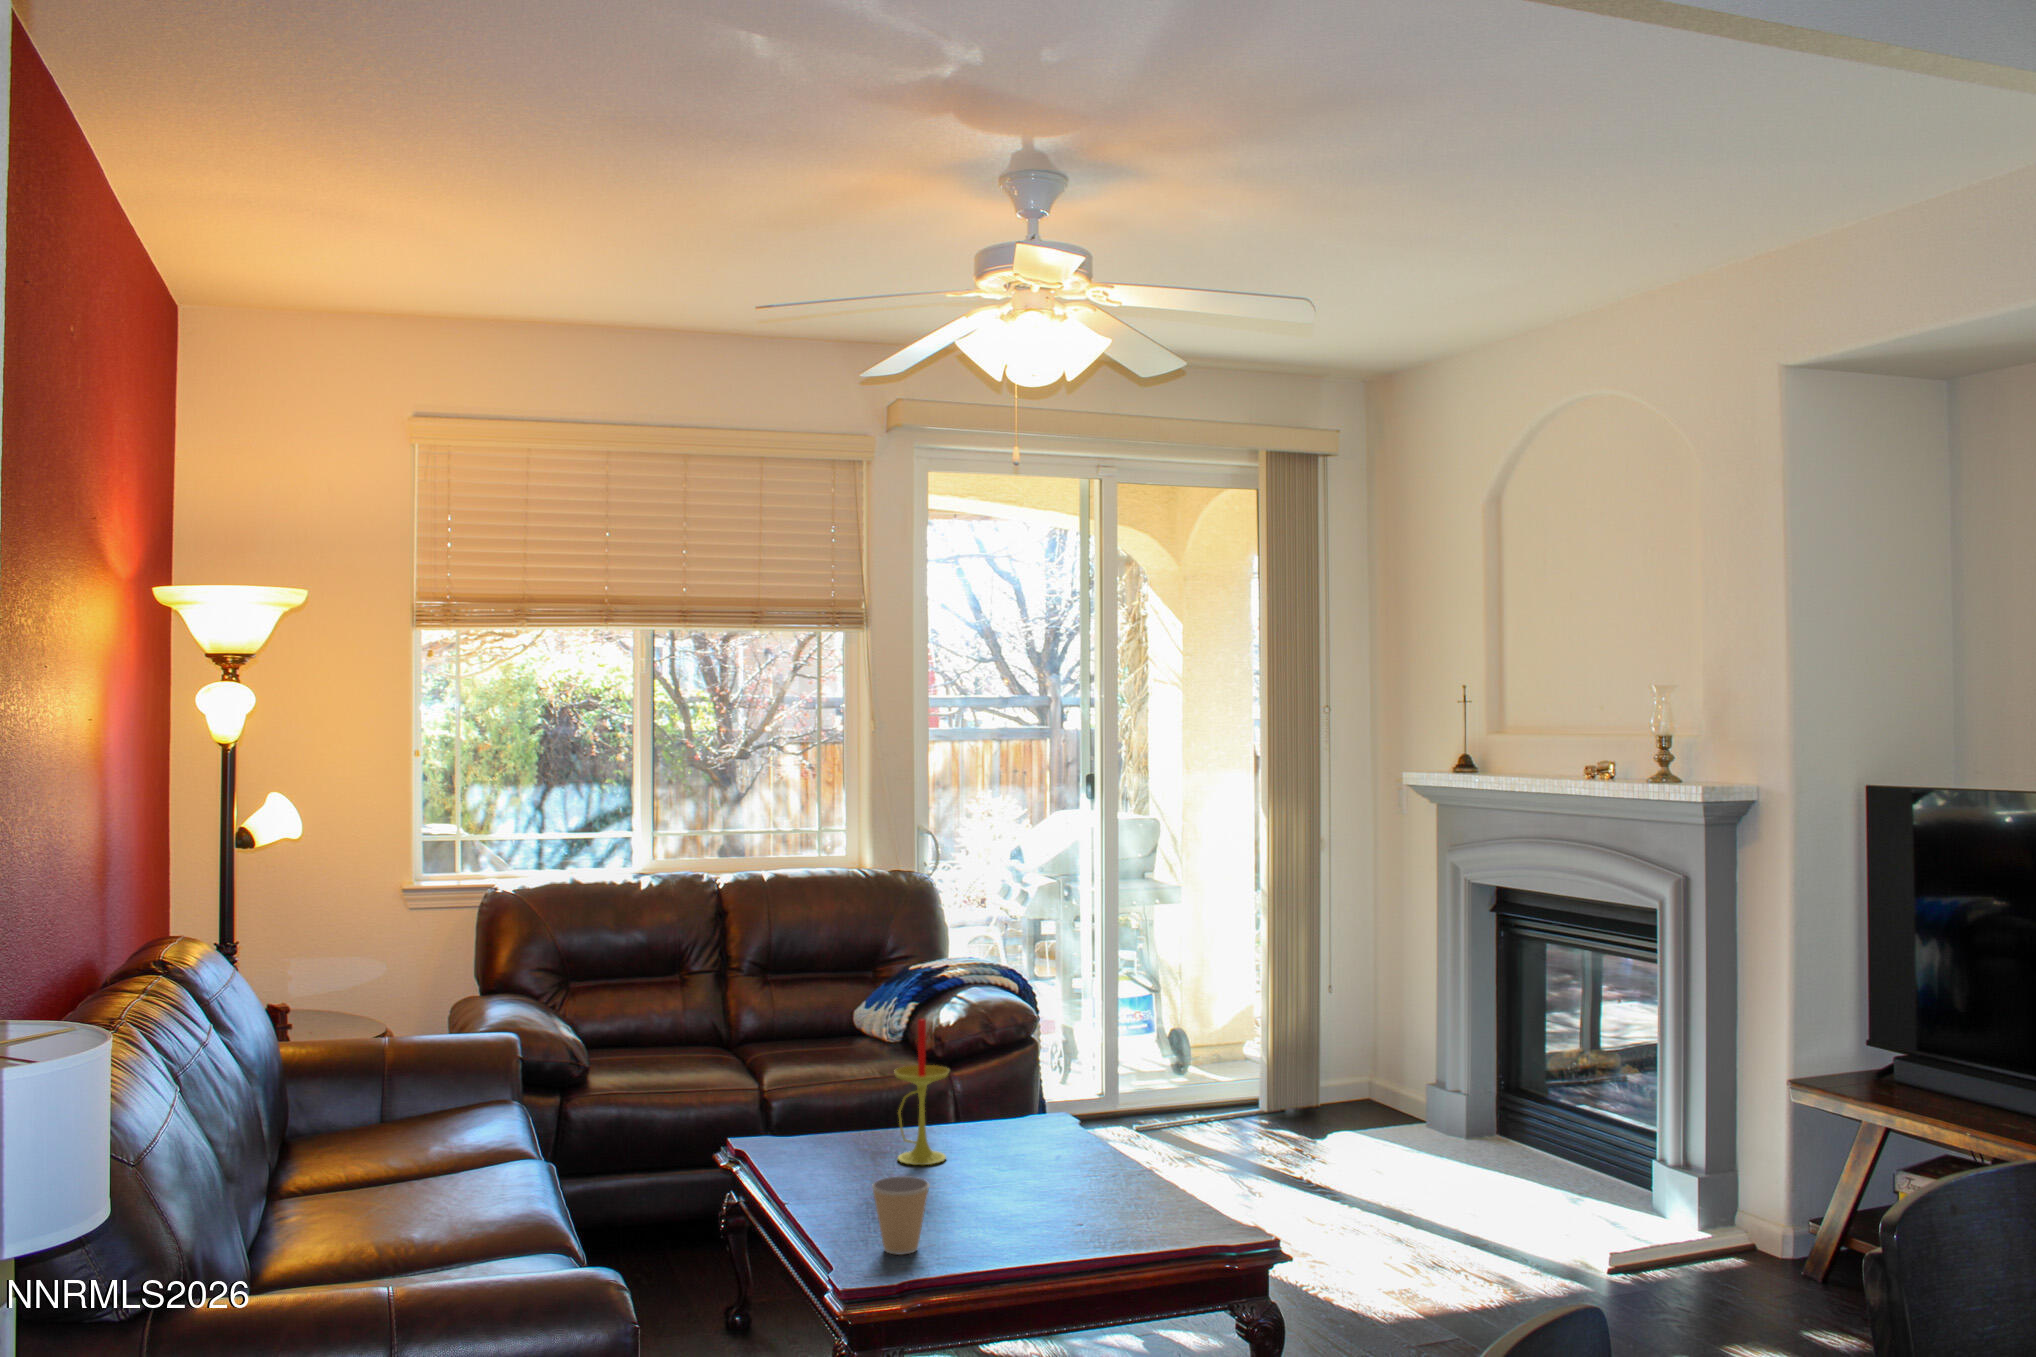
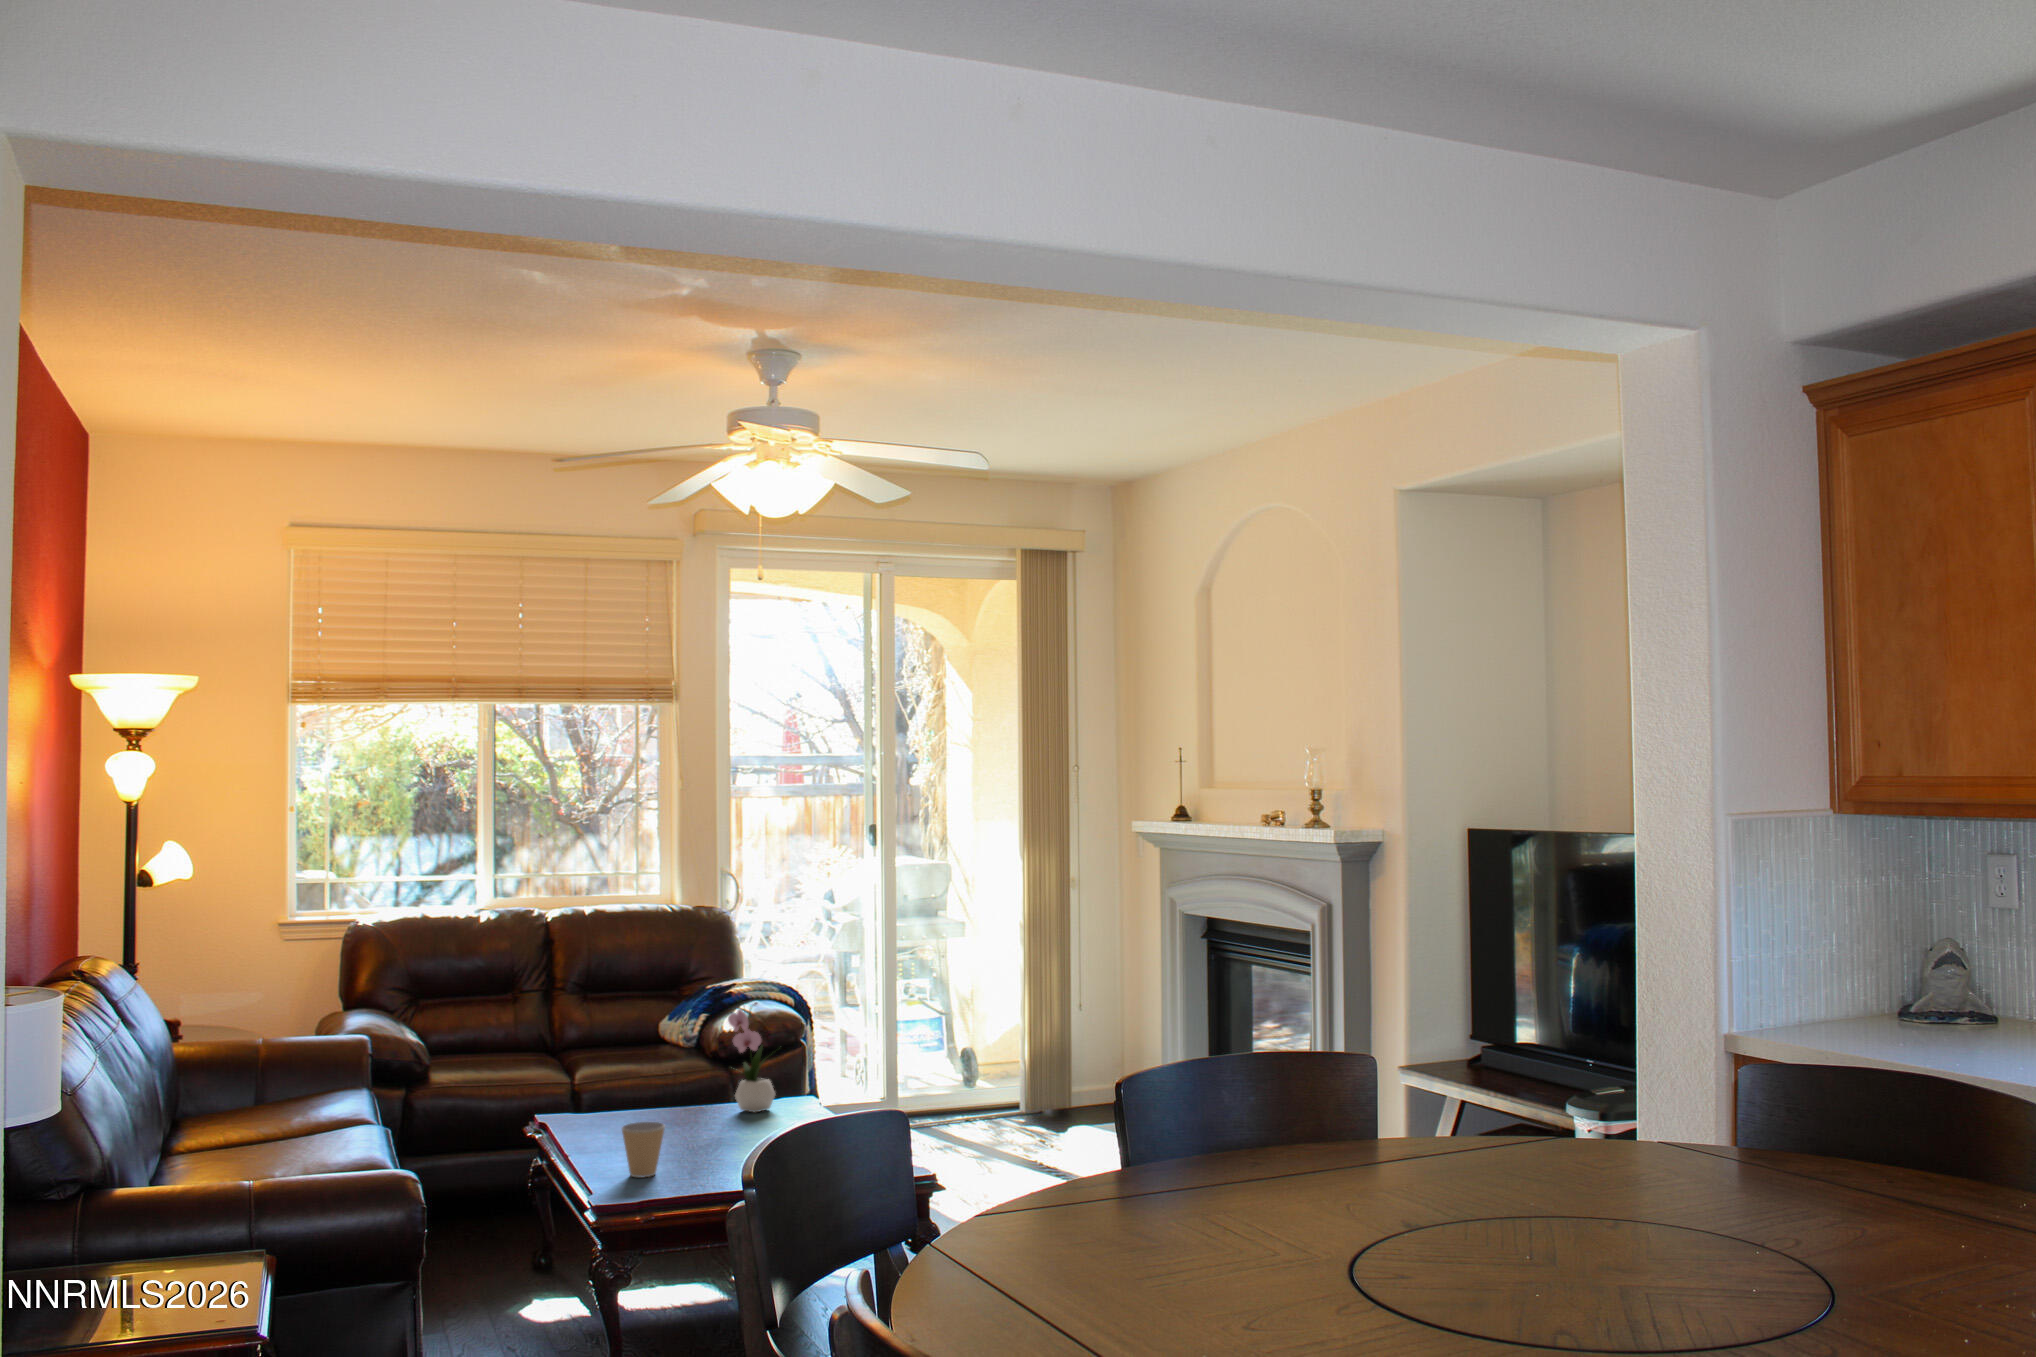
flower arrangement: none [976,991,1042,1146] -> present [728,993,775,1112]
candle: present [895,1019,949,1165] -> none [660,1010,704,1126]

